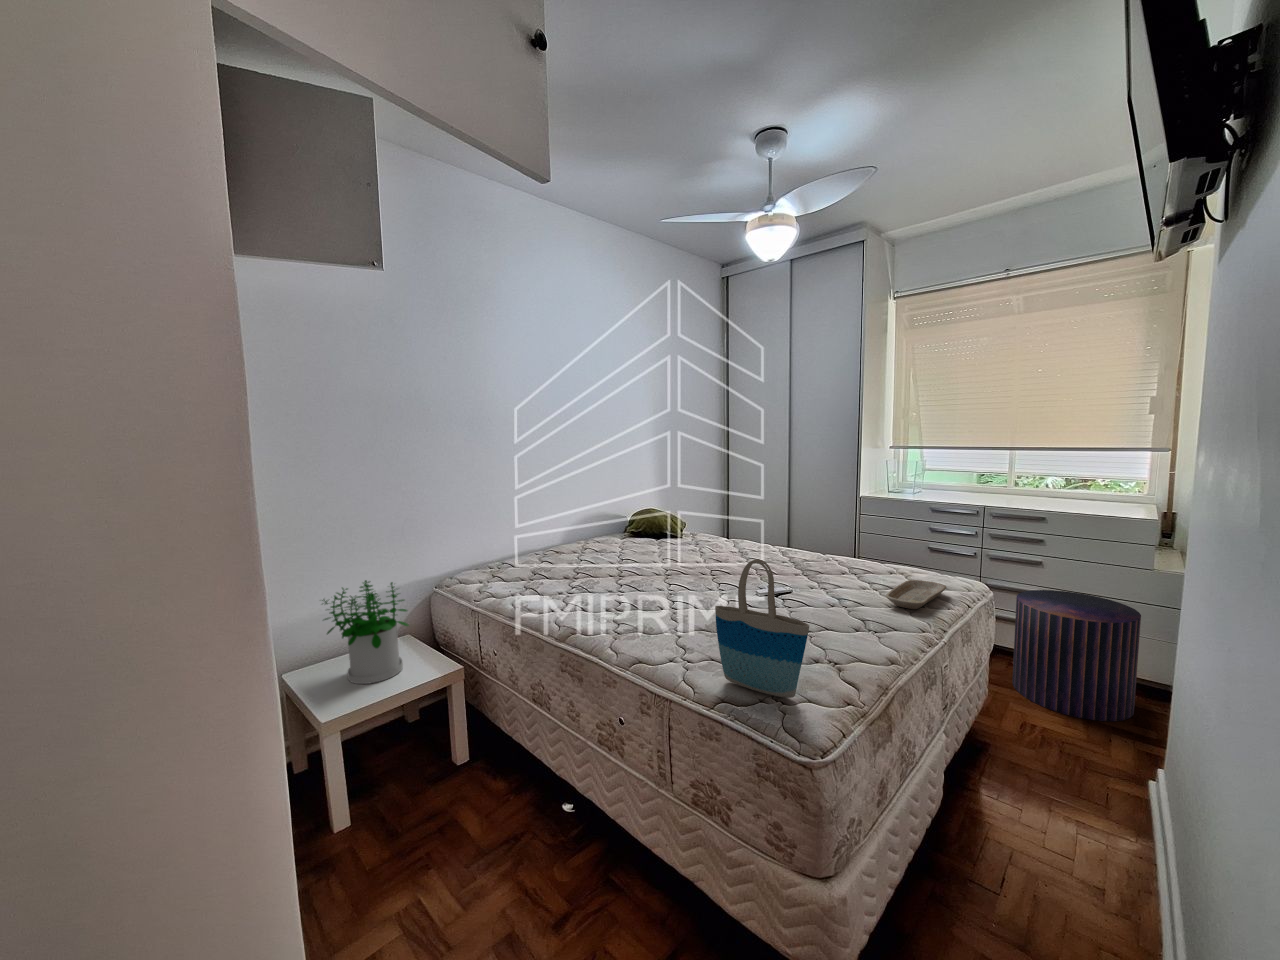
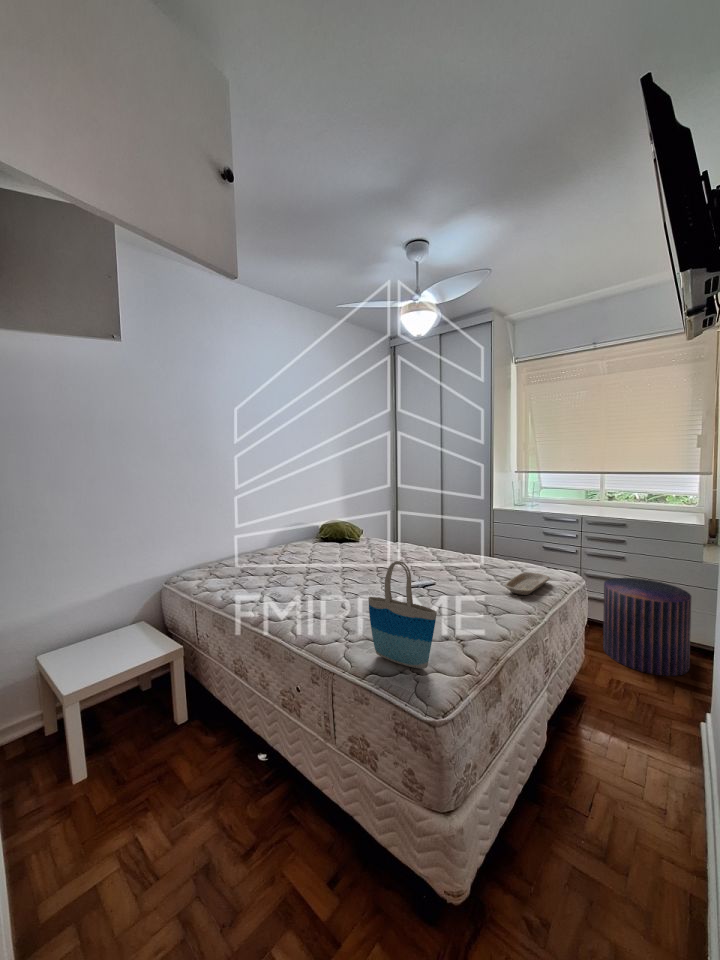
potted plant: present [322,580,408,684] -> none [66,578,141,661]

